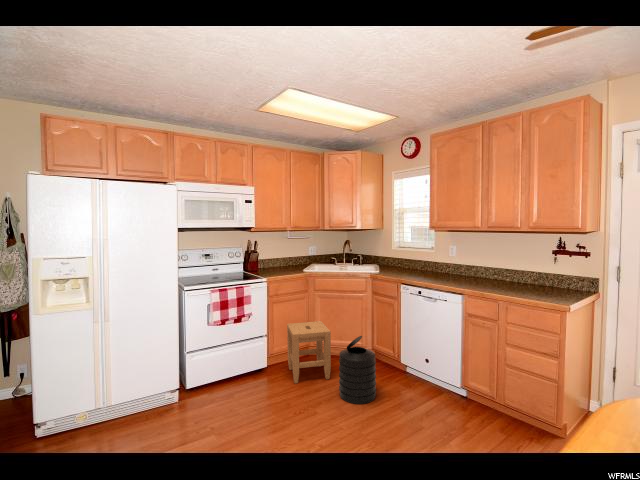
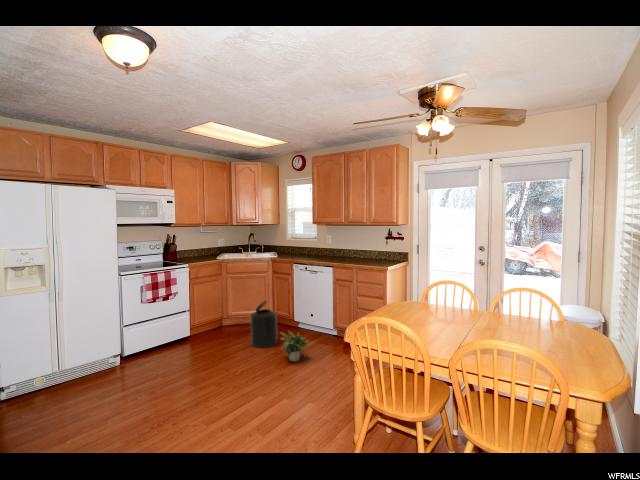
stool: present [287,321,331,383] -> none [206,296,243,343]
potted plant: none [375,389,425,443] -> present [281,332,308,361]

